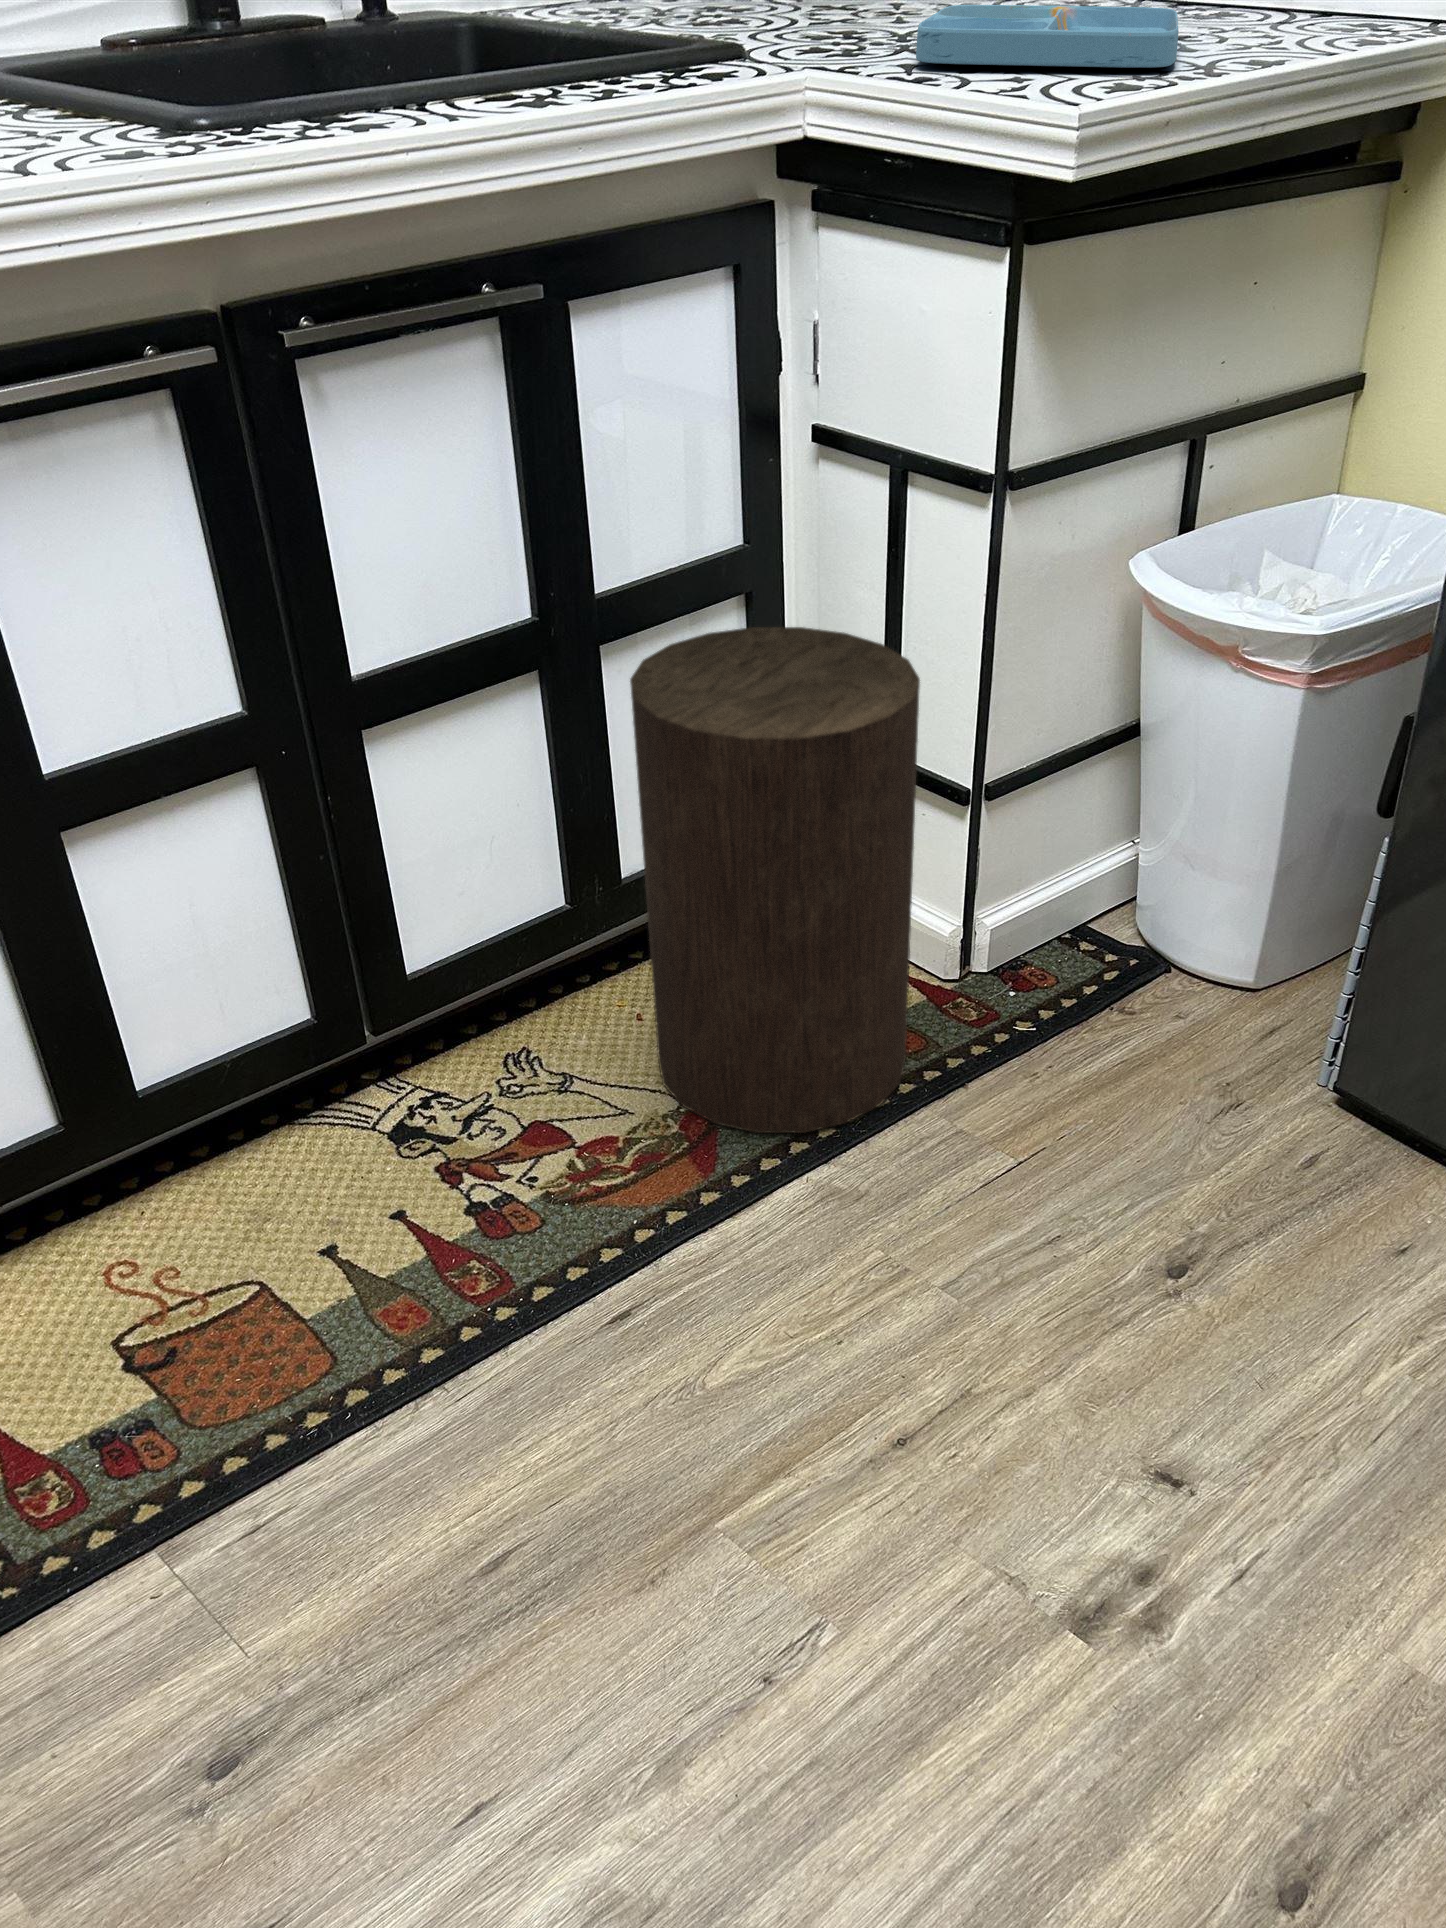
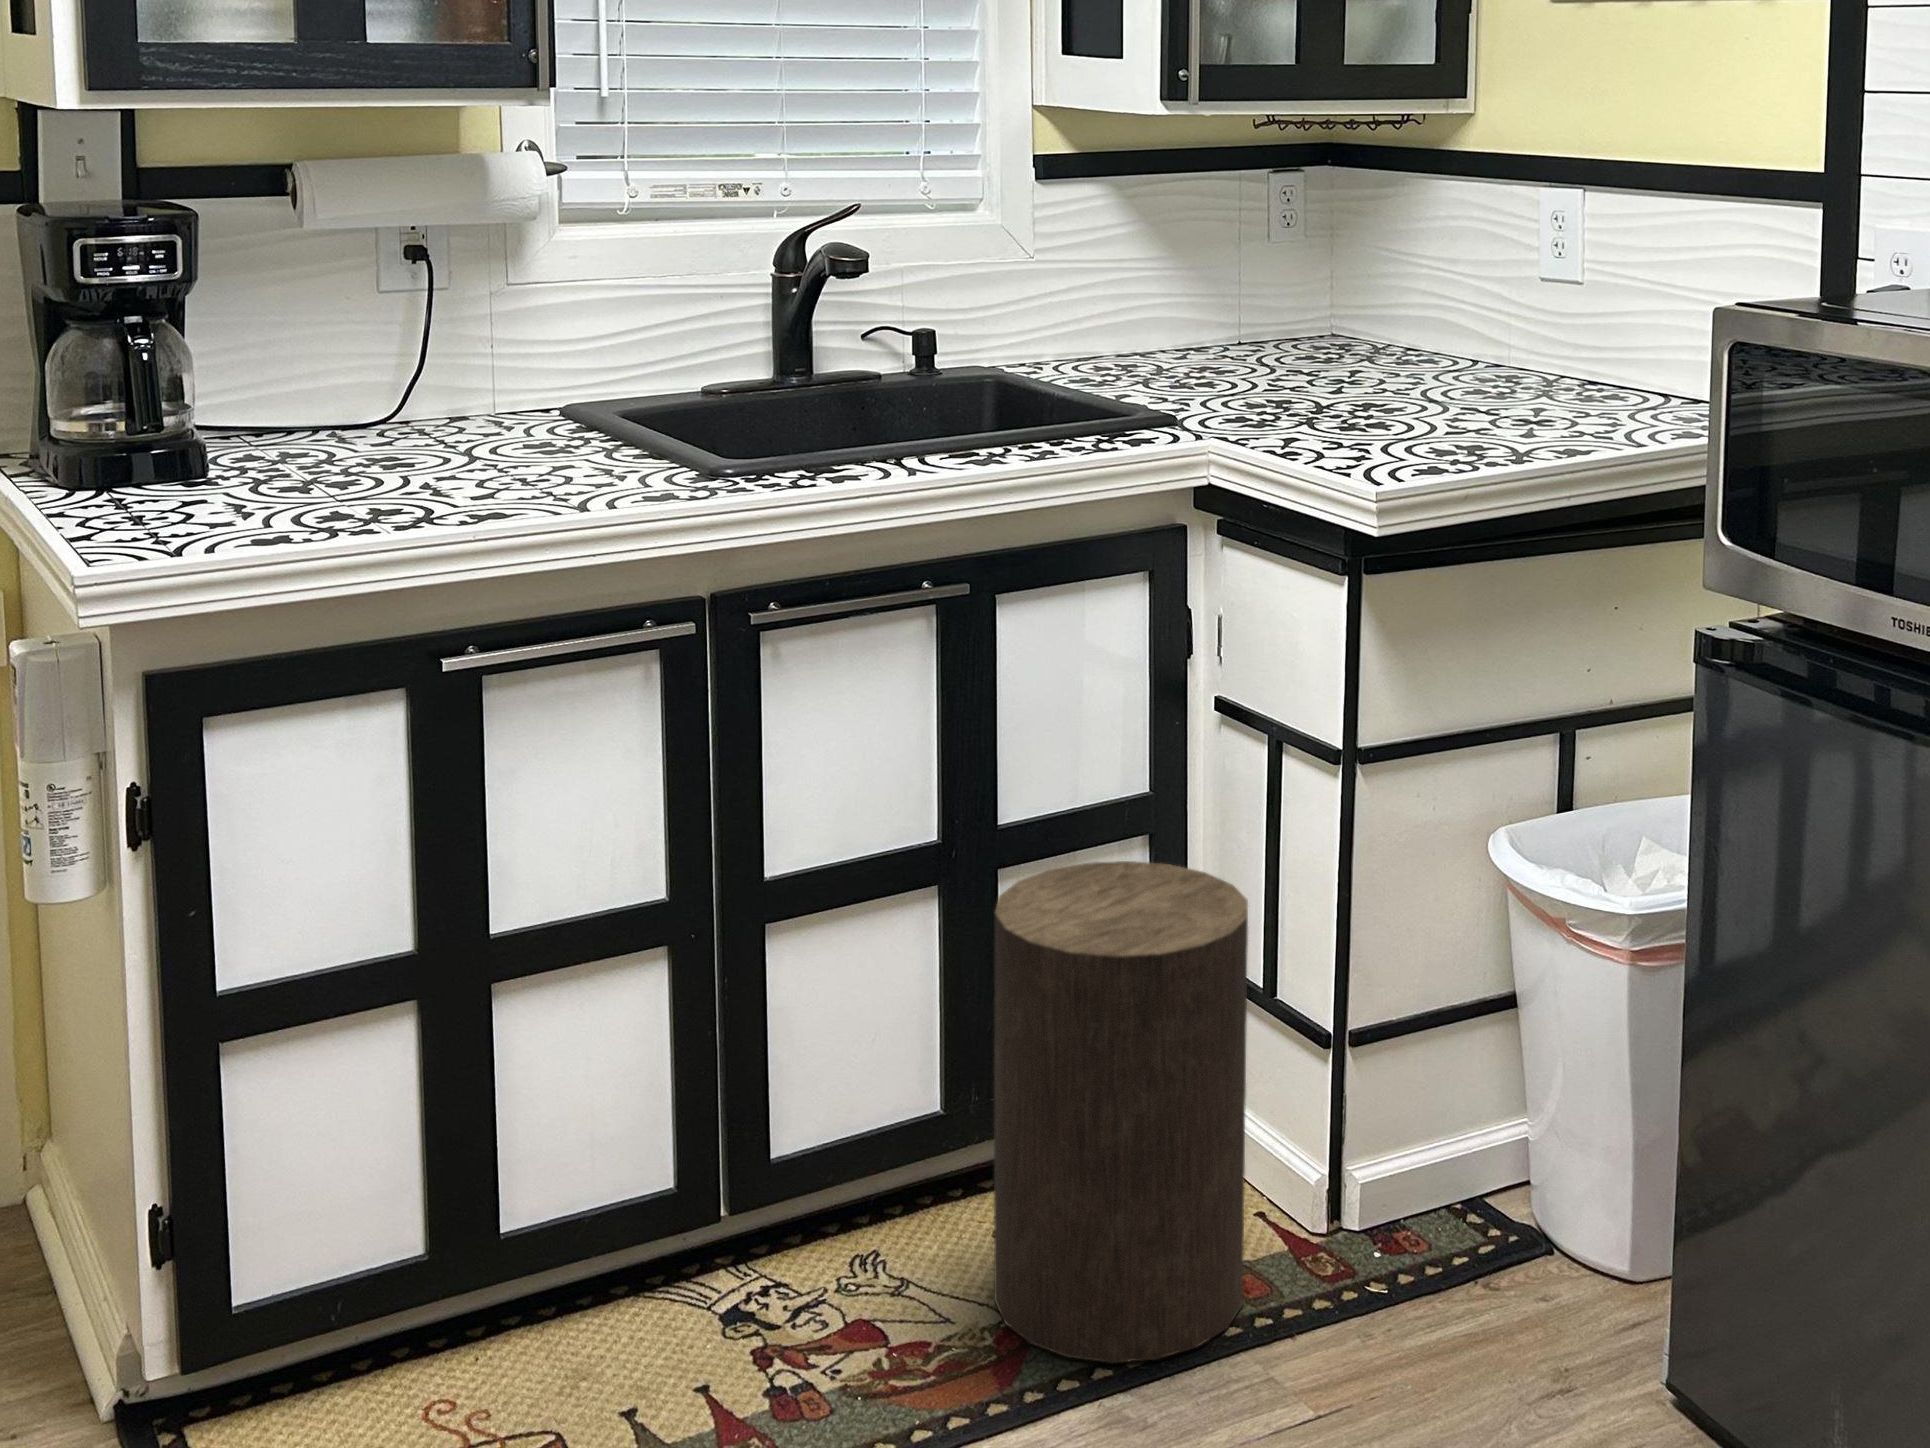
tray: present [916,5,1179,68] -> none [1303,378,1552,448]

